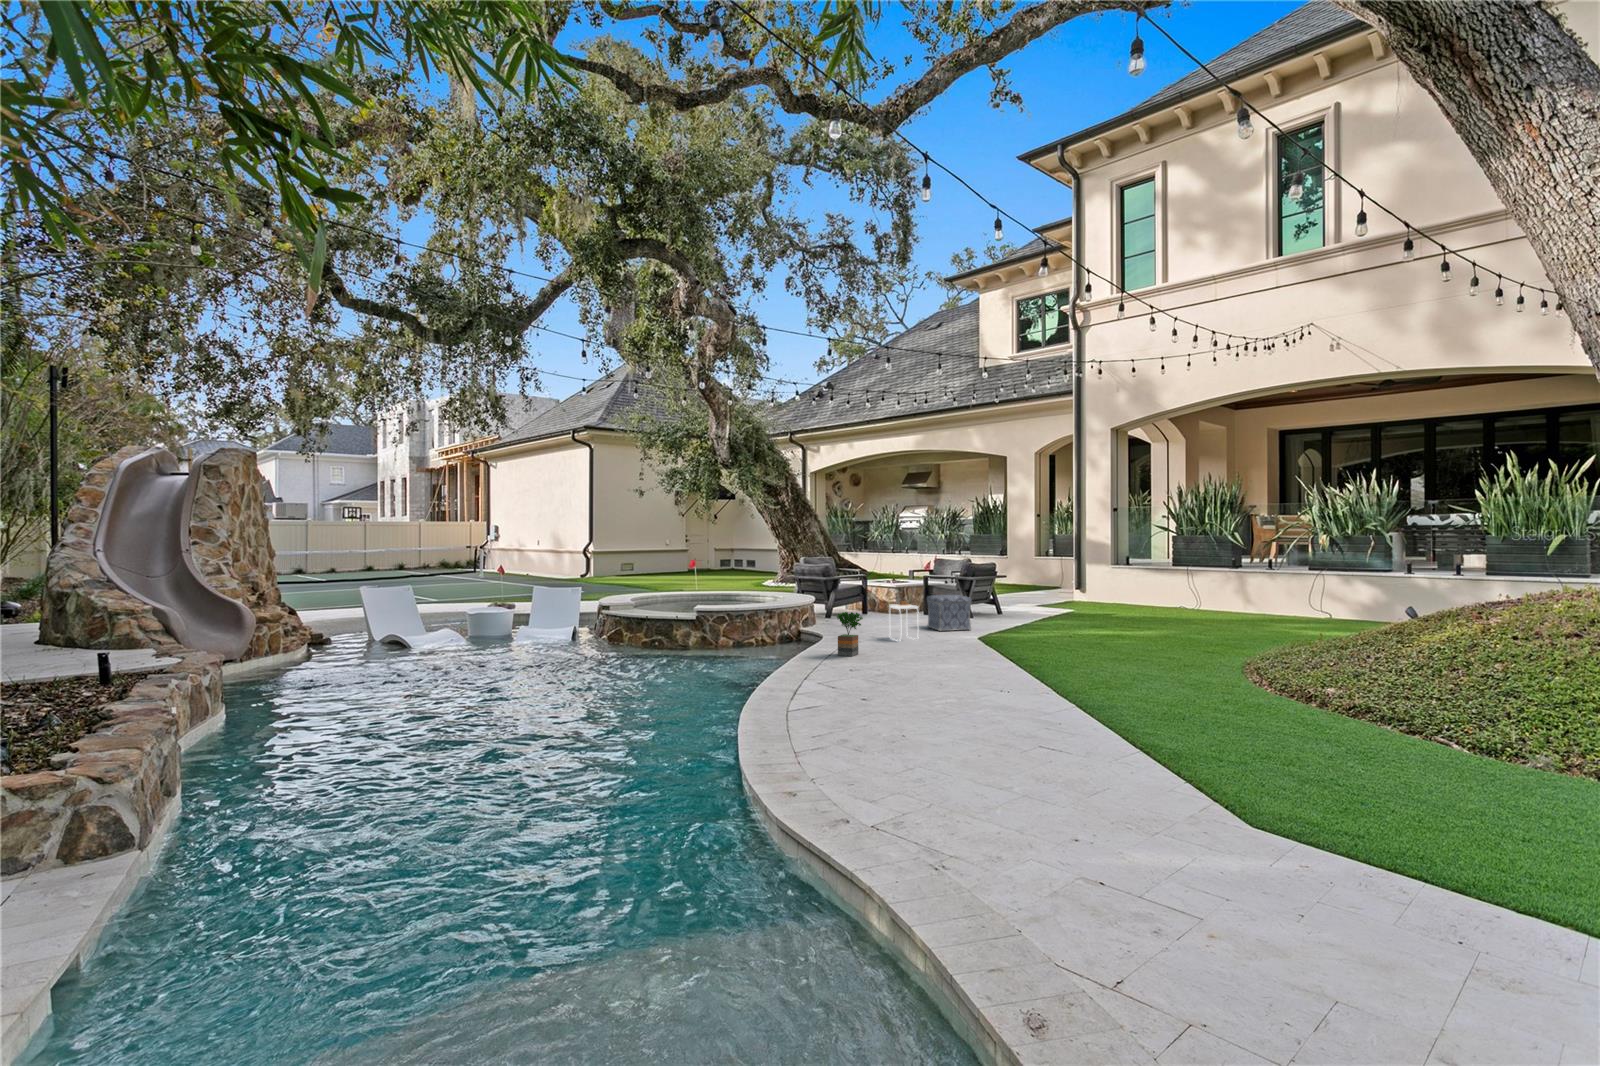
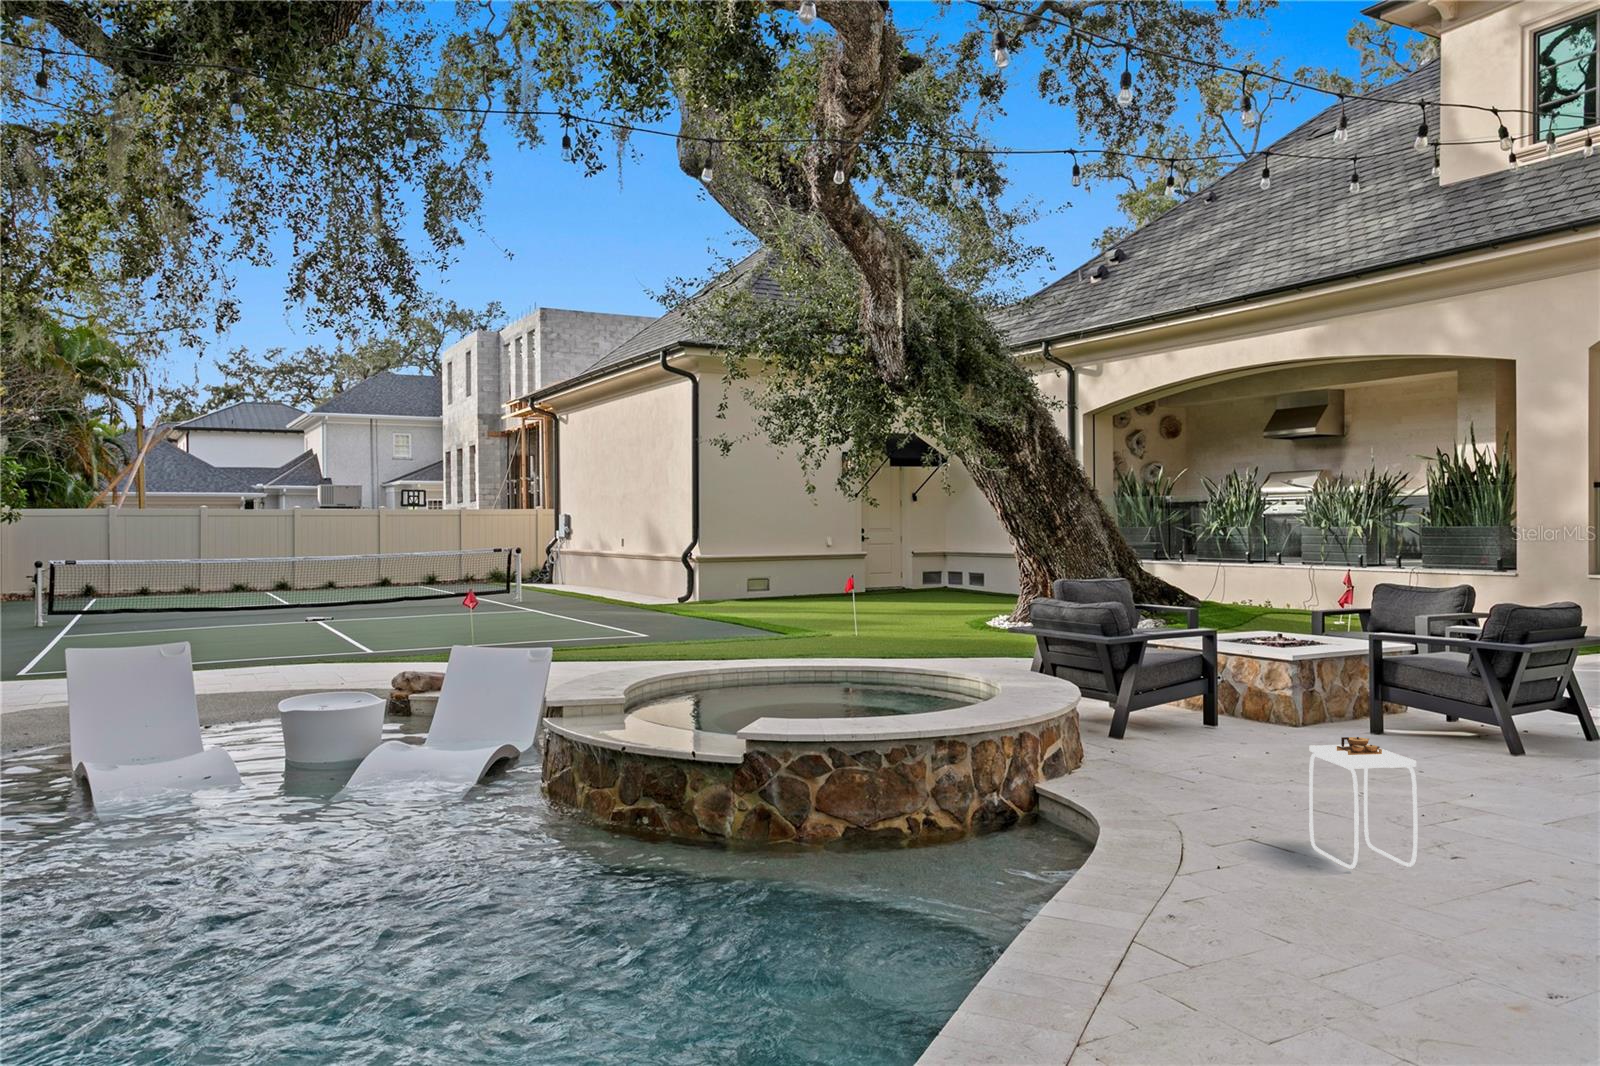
ottoman: present [927,595,972,631] -> none [1408,705,1567,820]
potted tree: present [837,612,863,656] -> none [1142,796,1245,965]

